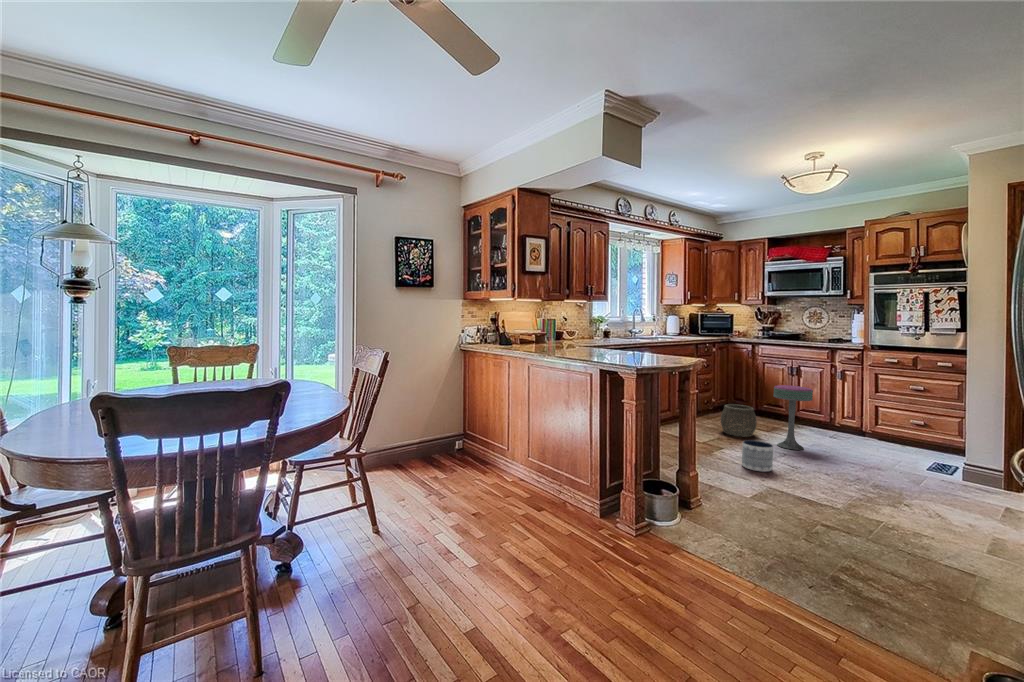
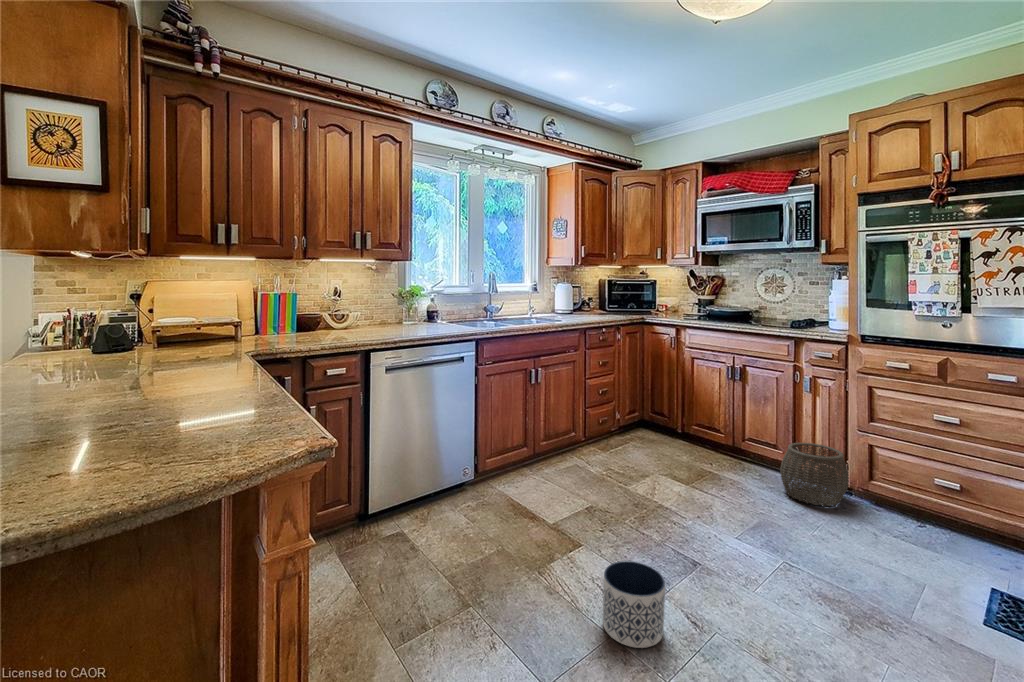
bar stool: present [773,385,813,450] -> none [690,417,759,544]
woven basket: present [721,404,757,437] -> present [780,443,849,506]

